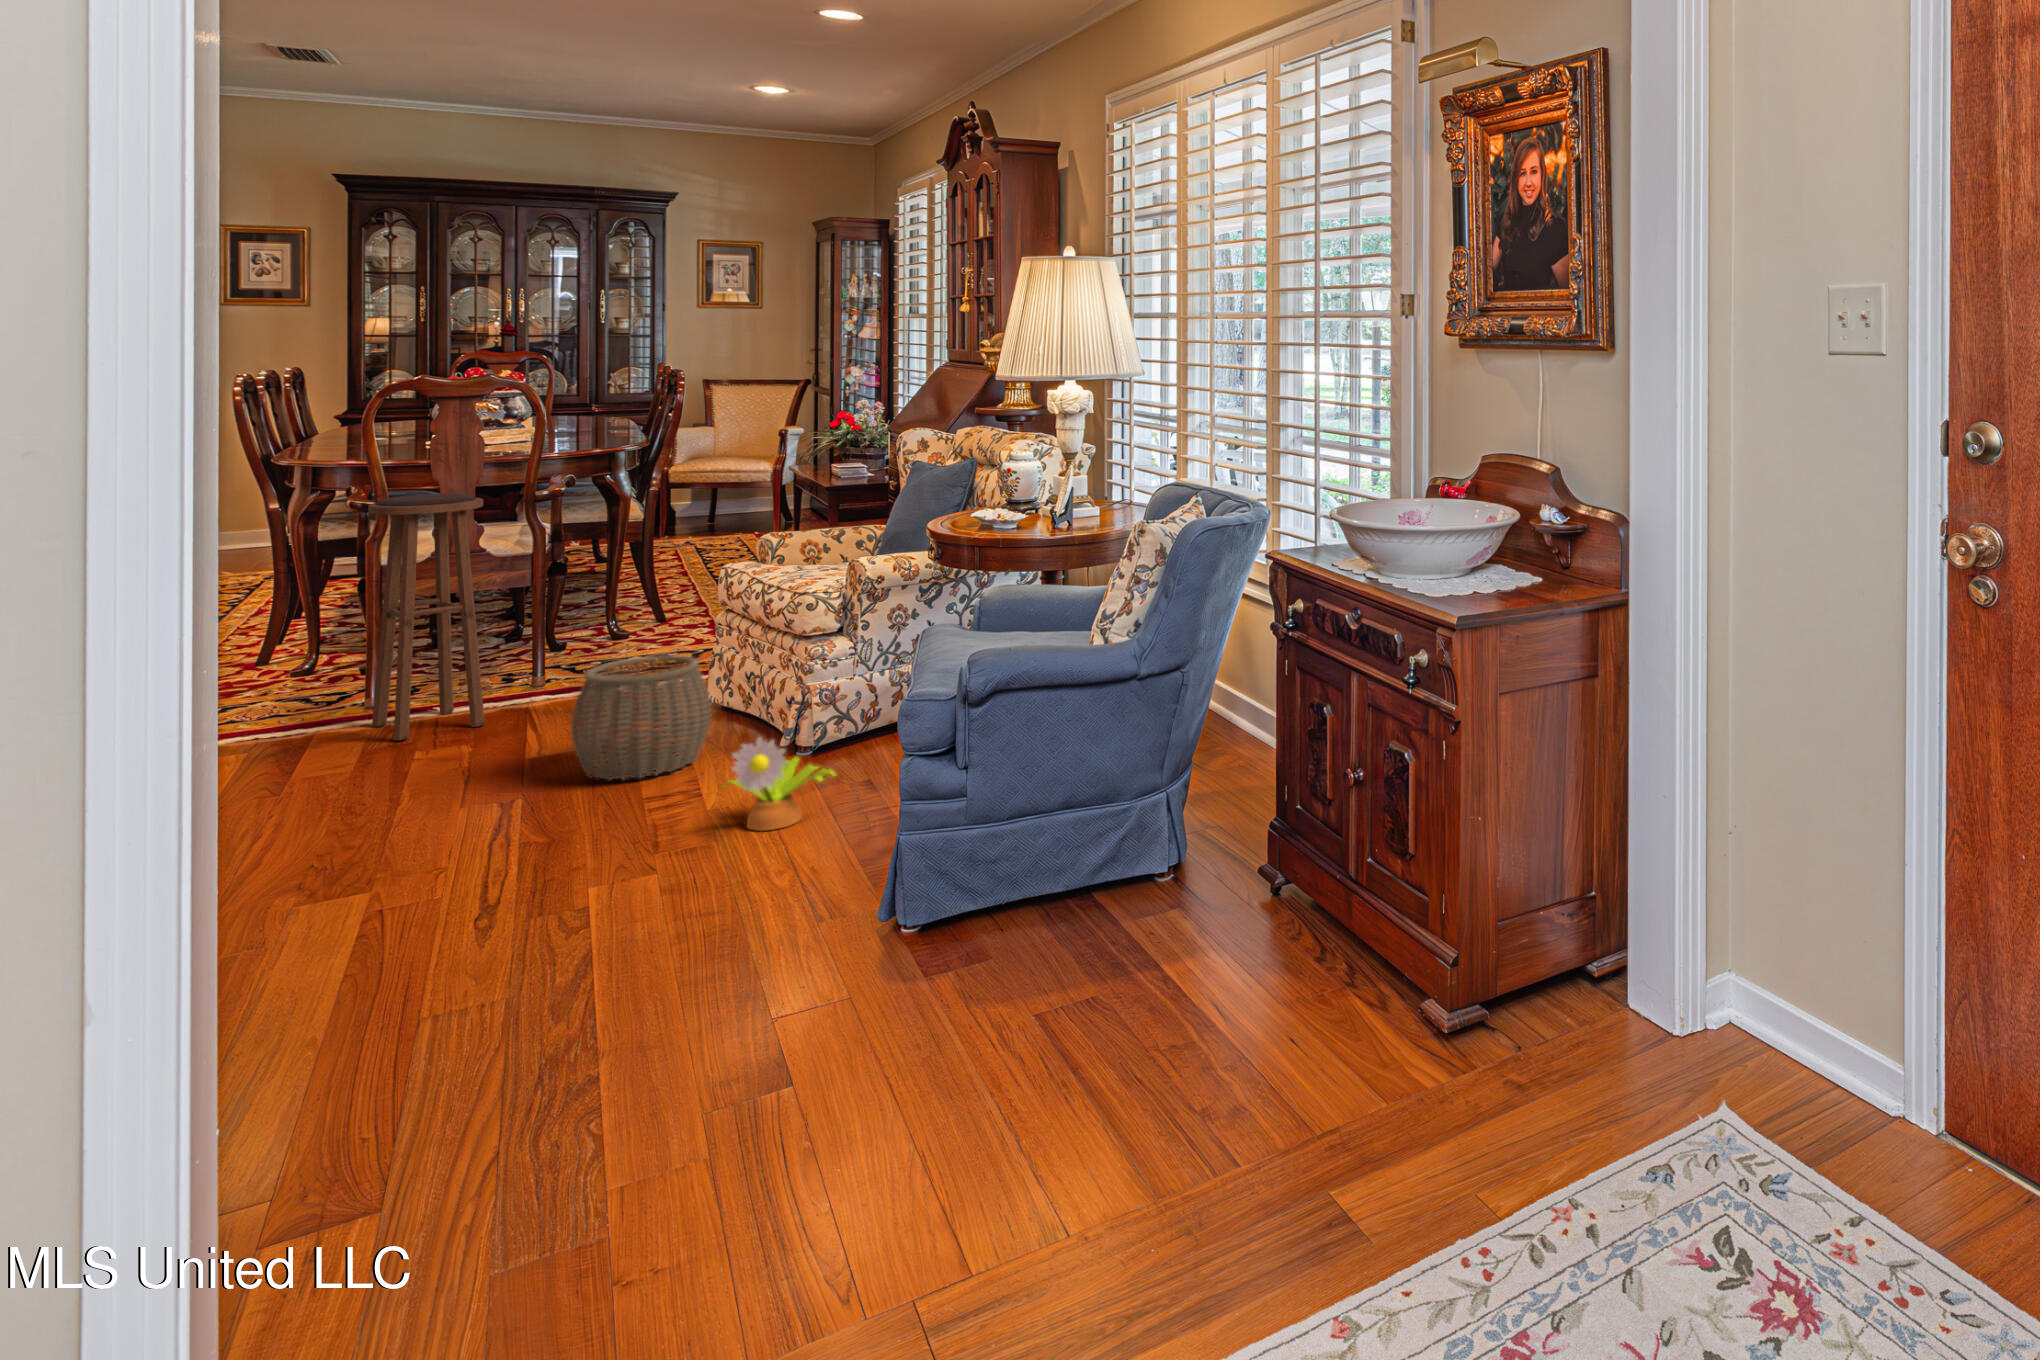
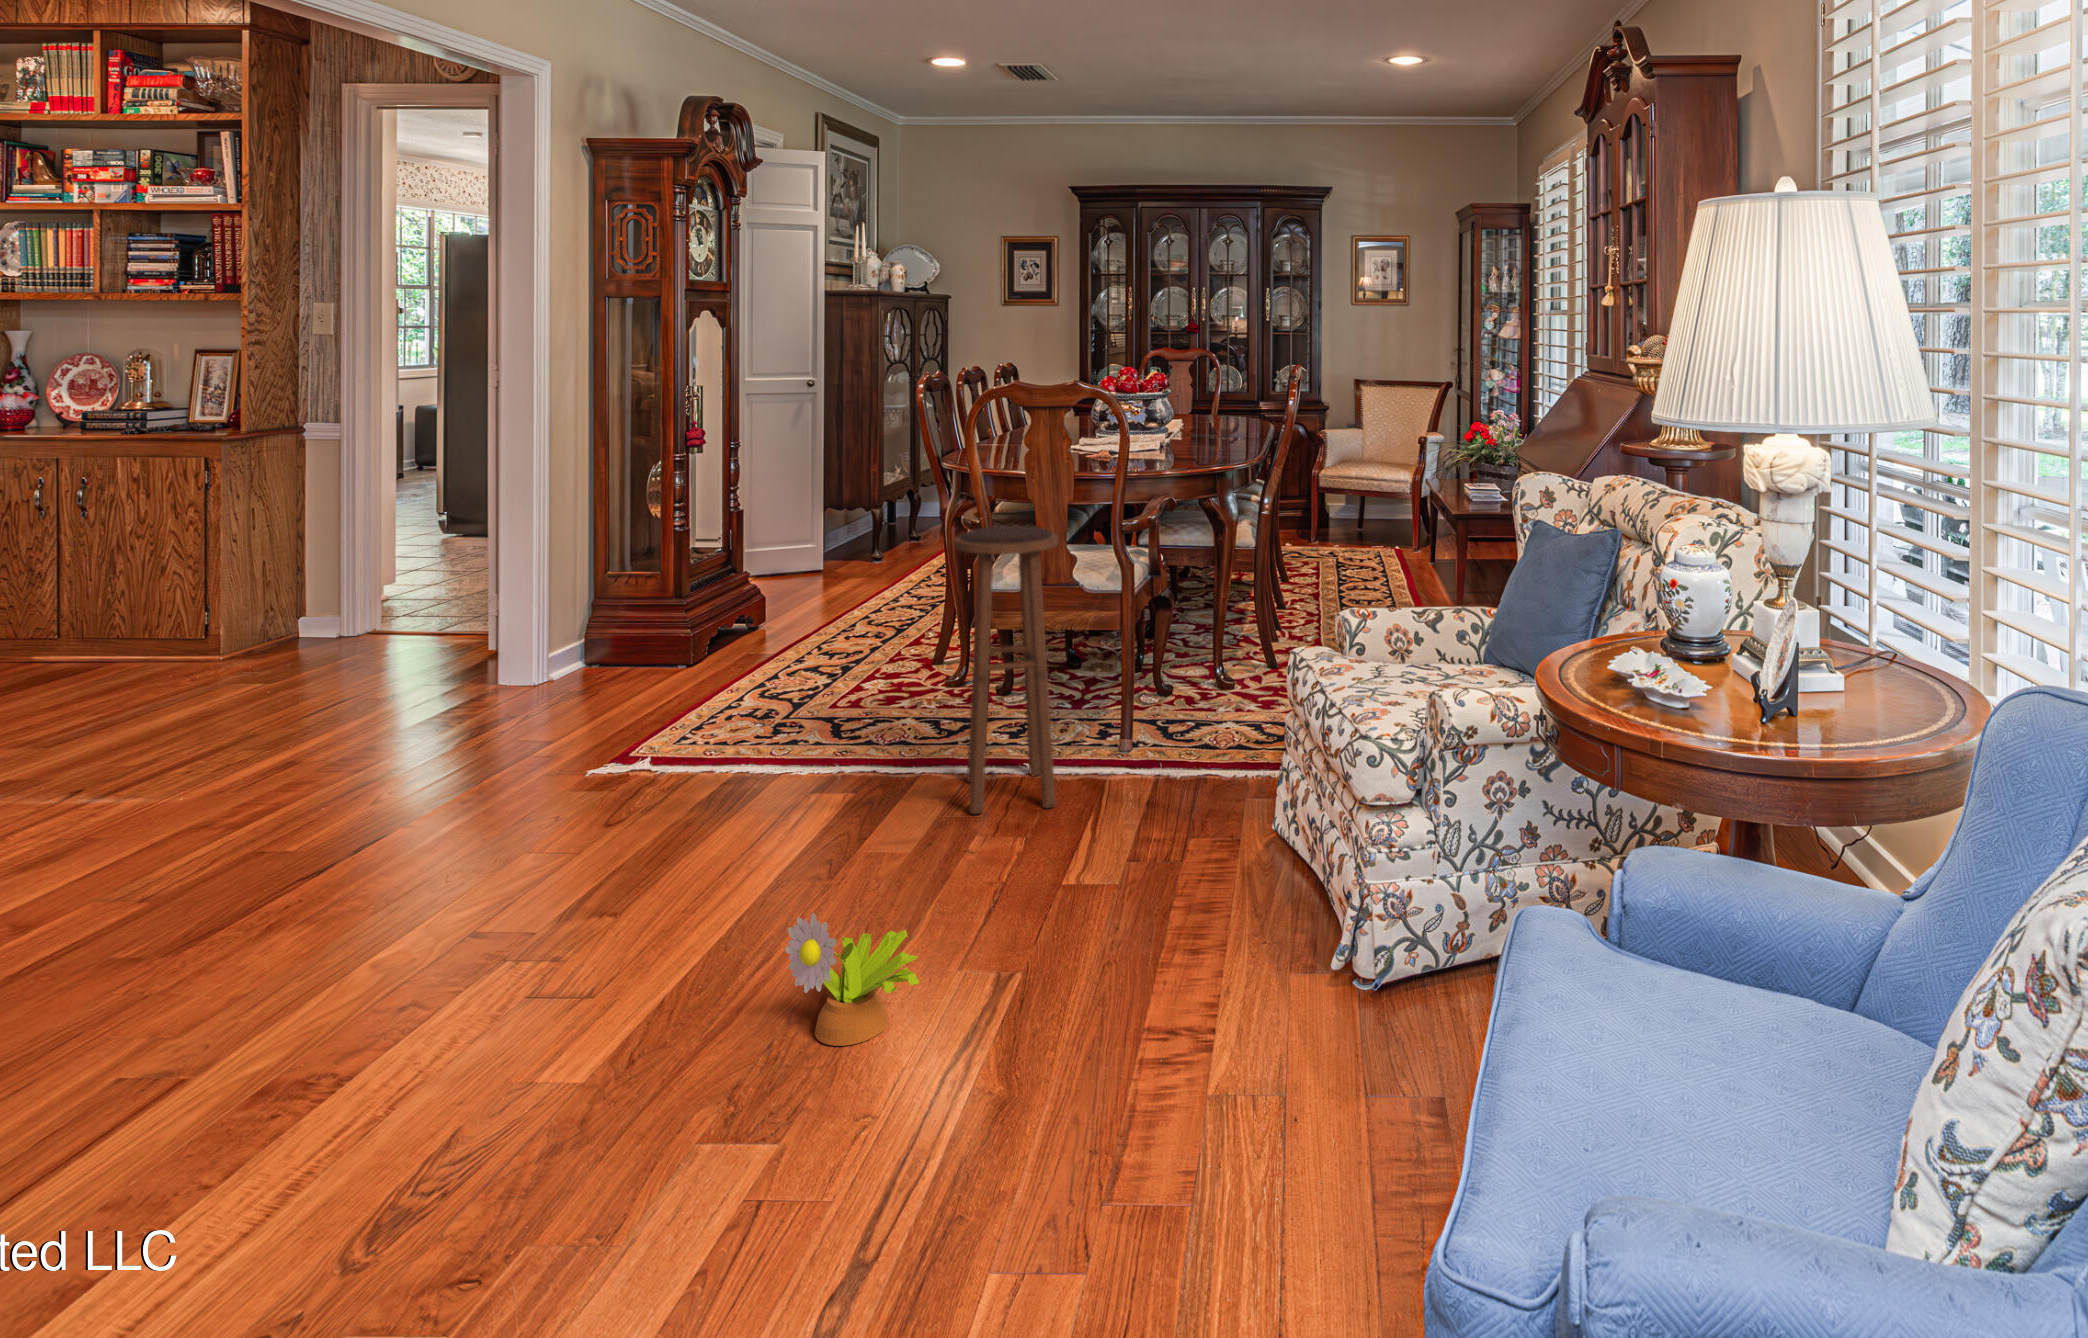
woven basket: present [571,655,711,780] -> none [1081,787,1250,981]
decorative plant: present [722,737,835,831] -> present [785,913,919,1046]

